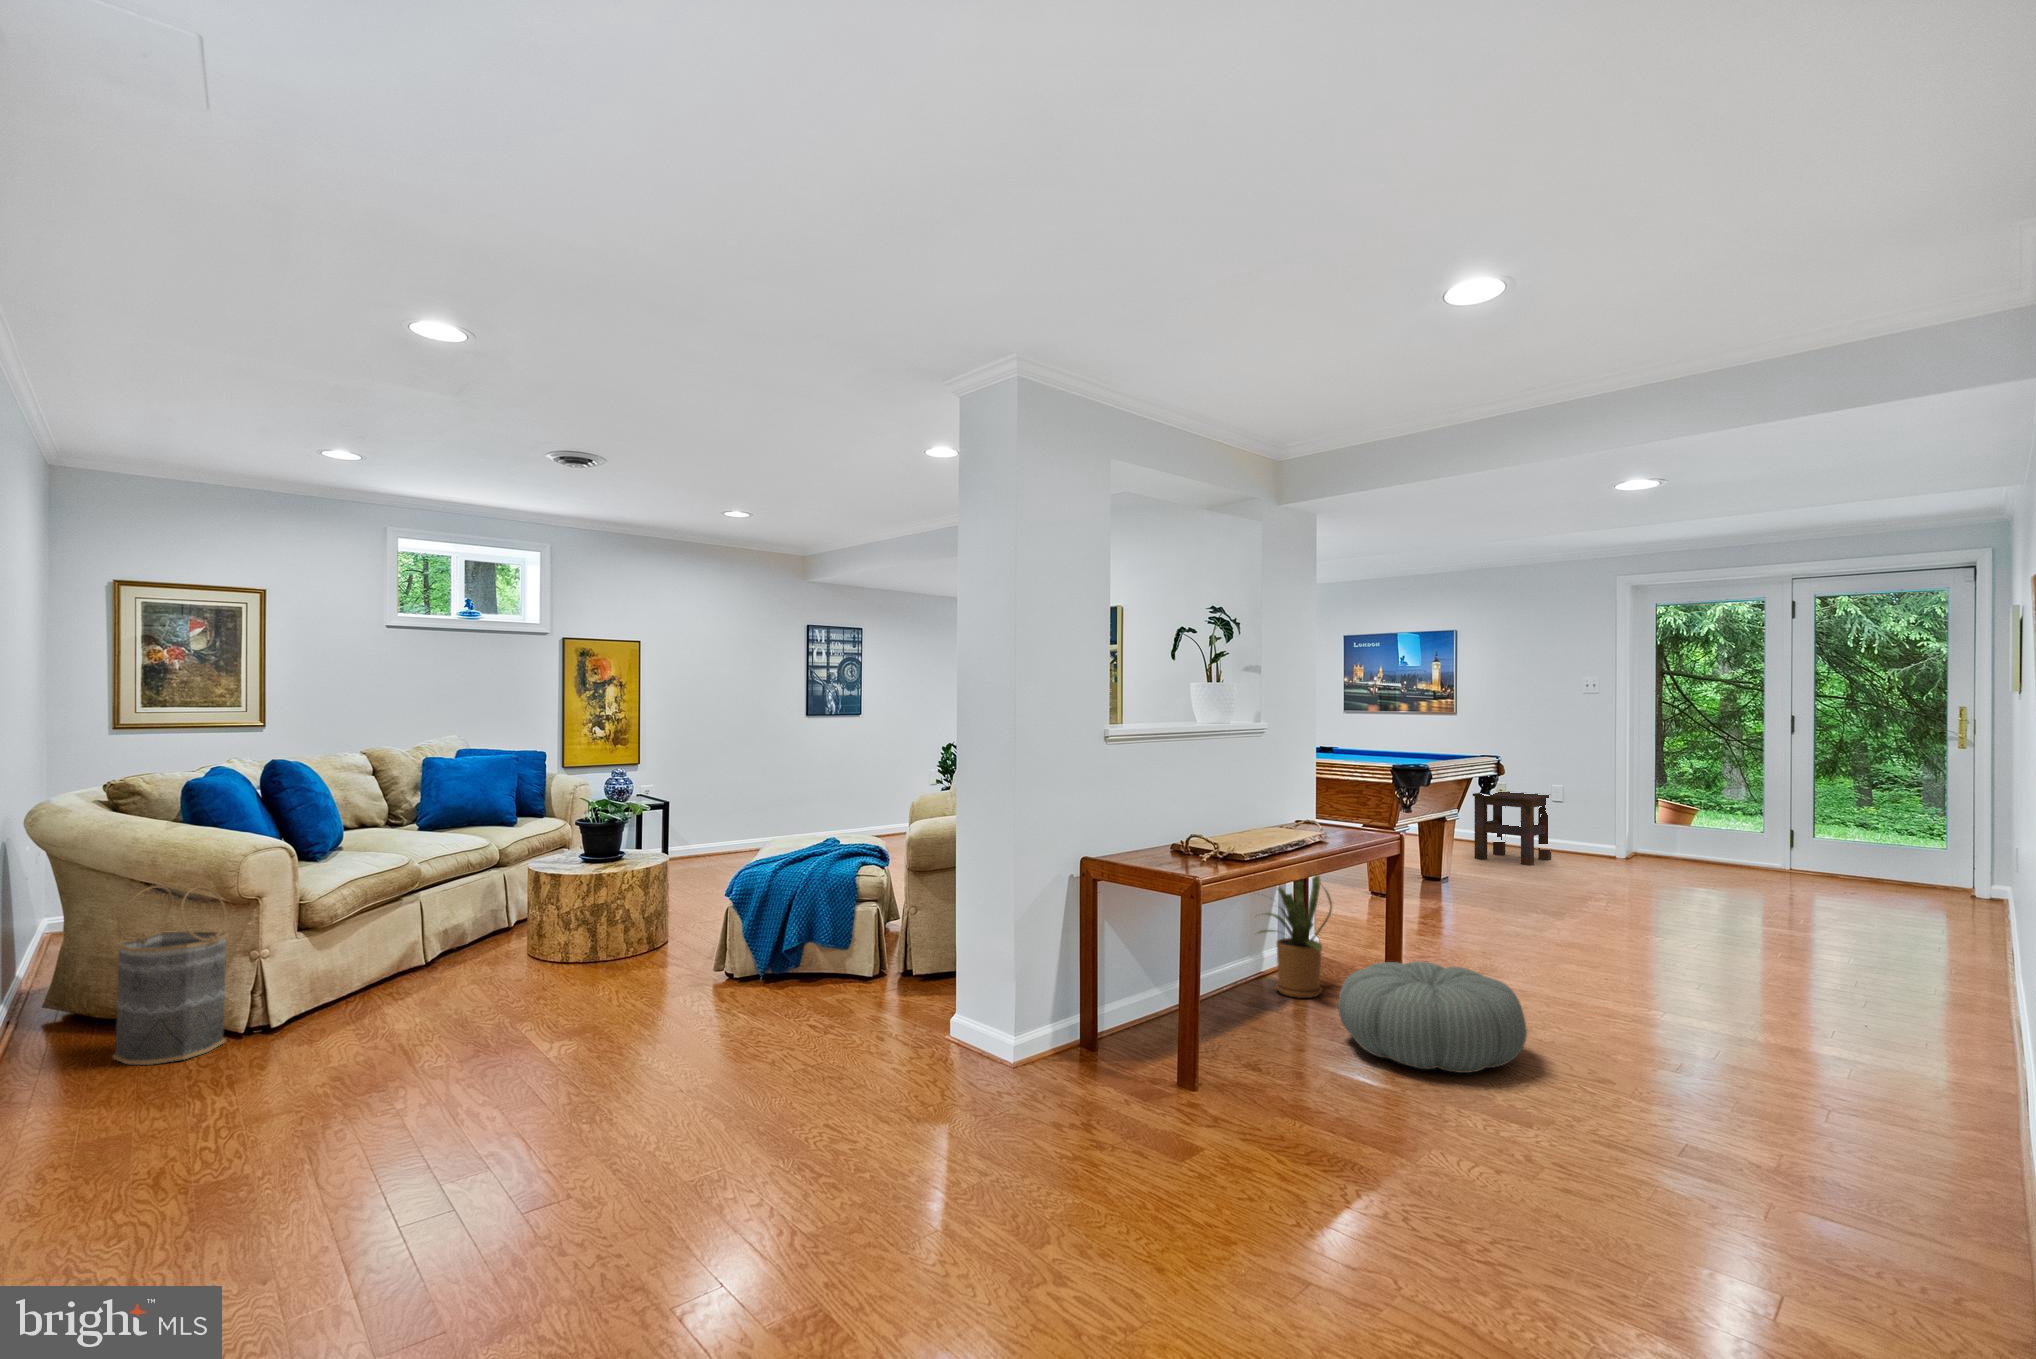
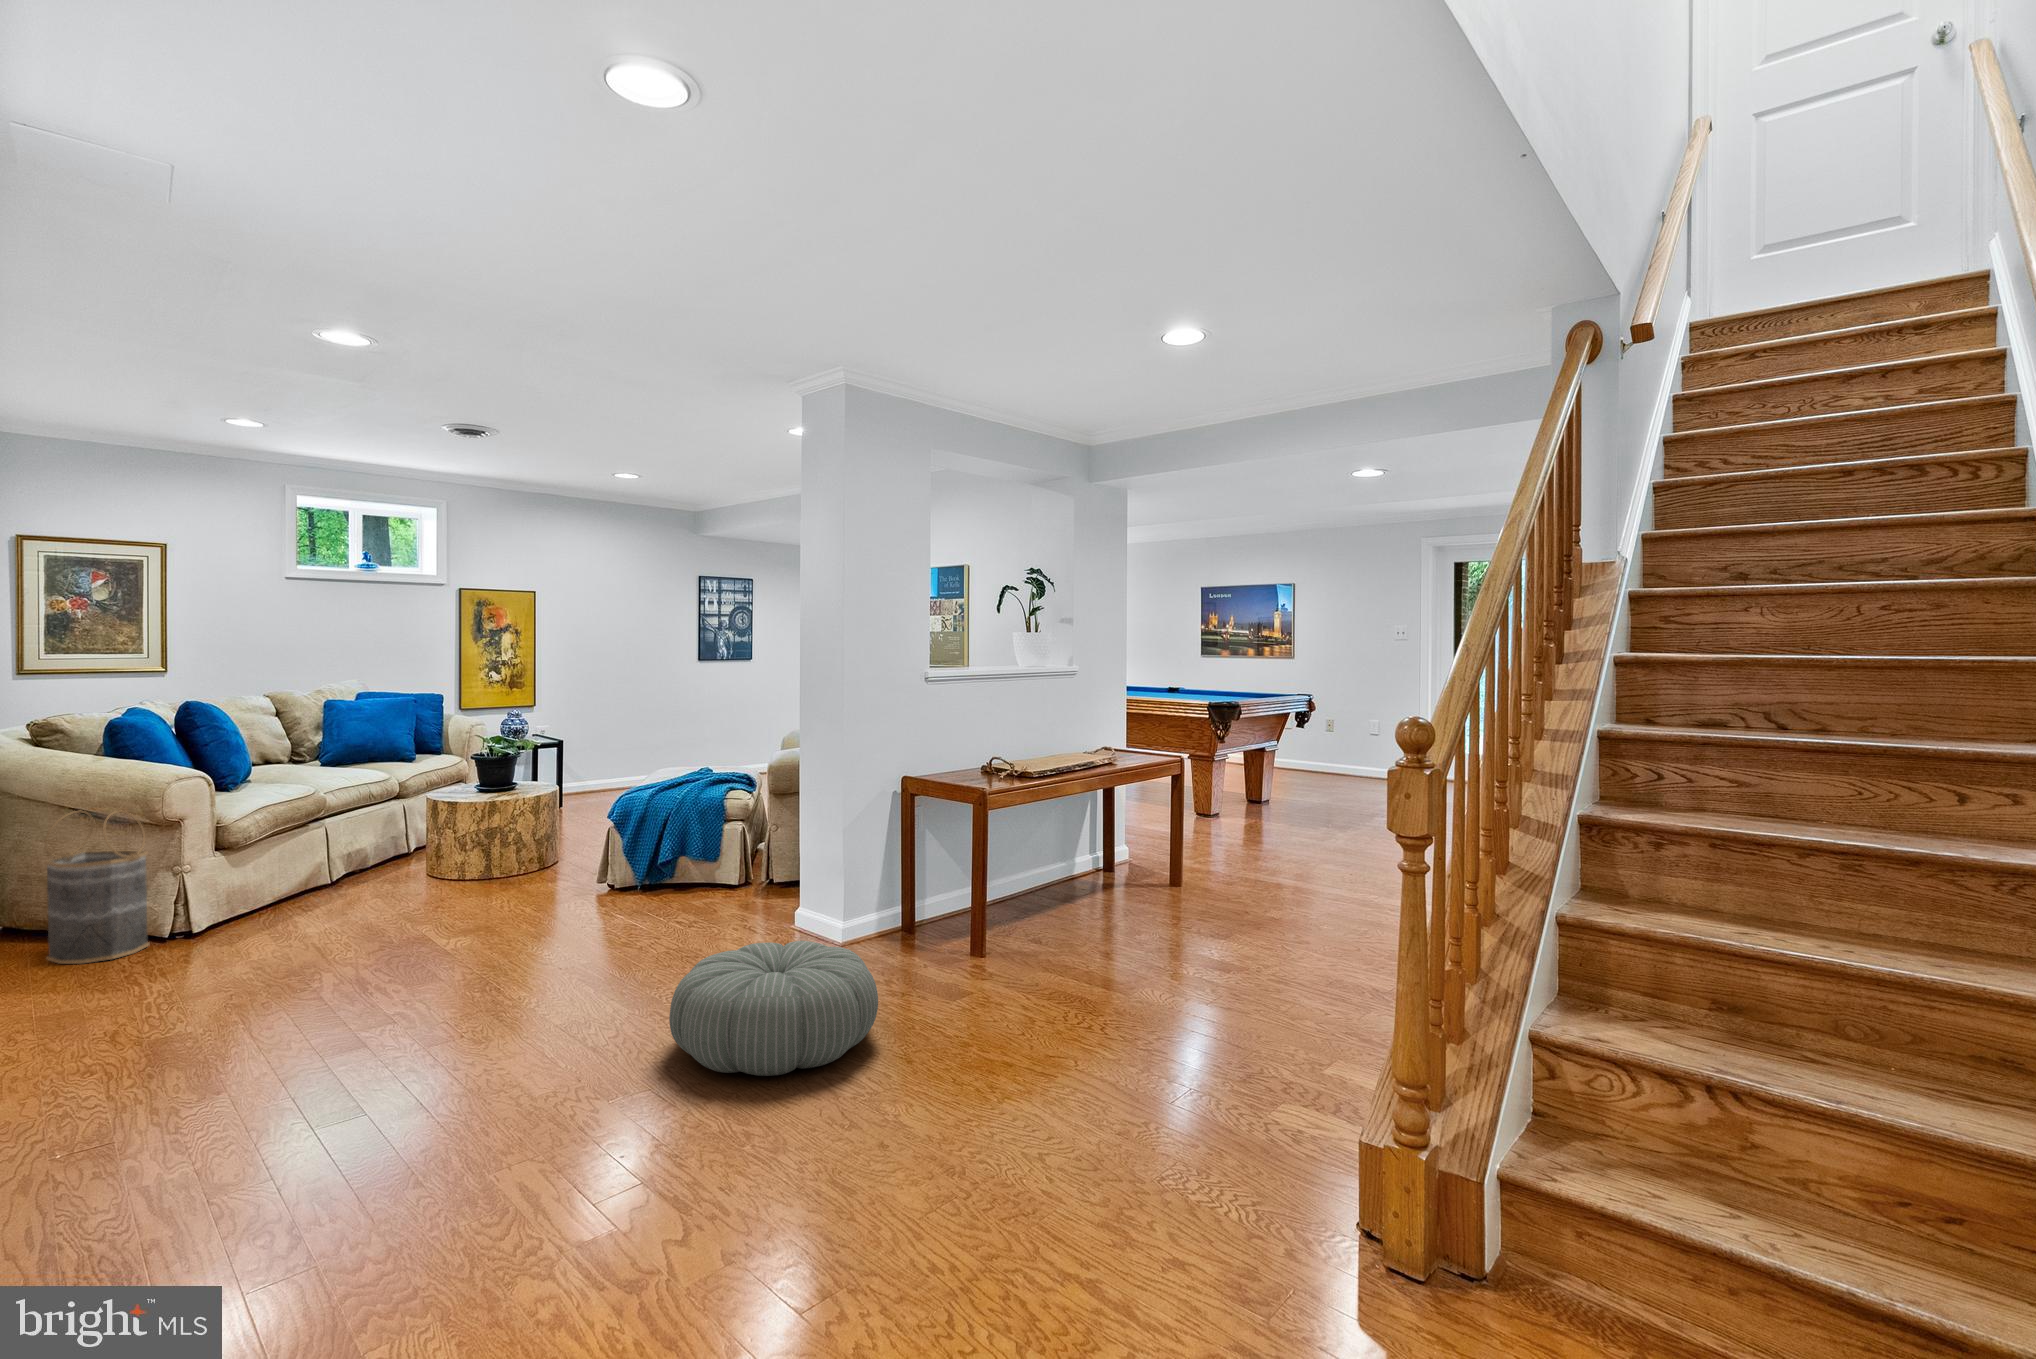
side table: present [1473,791,1551,865] -> none [1298,725,1366,789]
house plant: present [1258,875,1332,998] -> none [1056,781,1124,893]
pouf: present [1338,962,1527,1073] -> present [669,941,878,1076]

